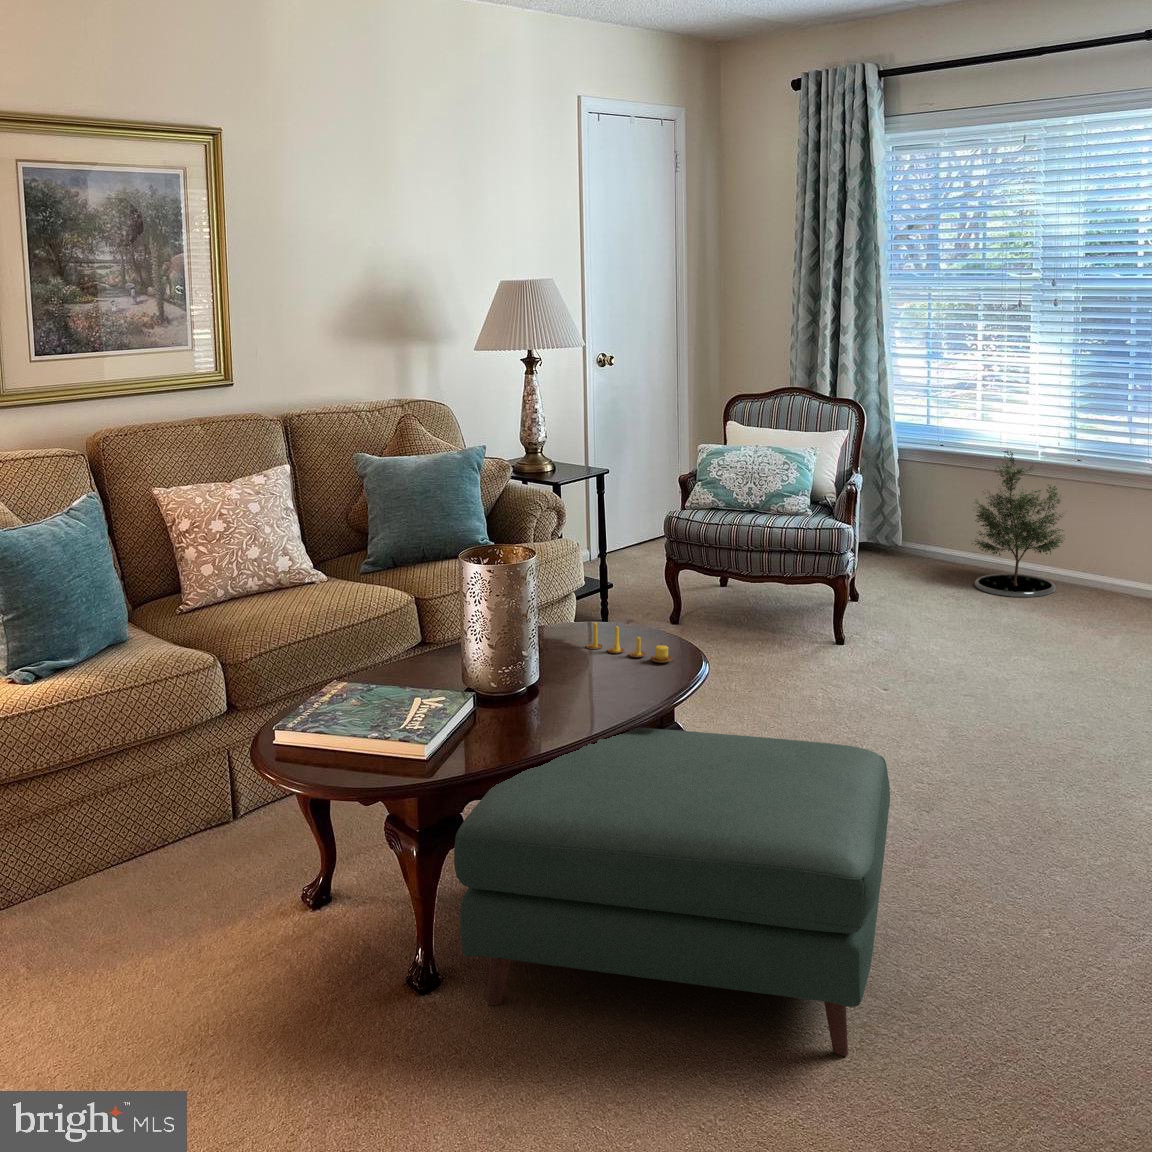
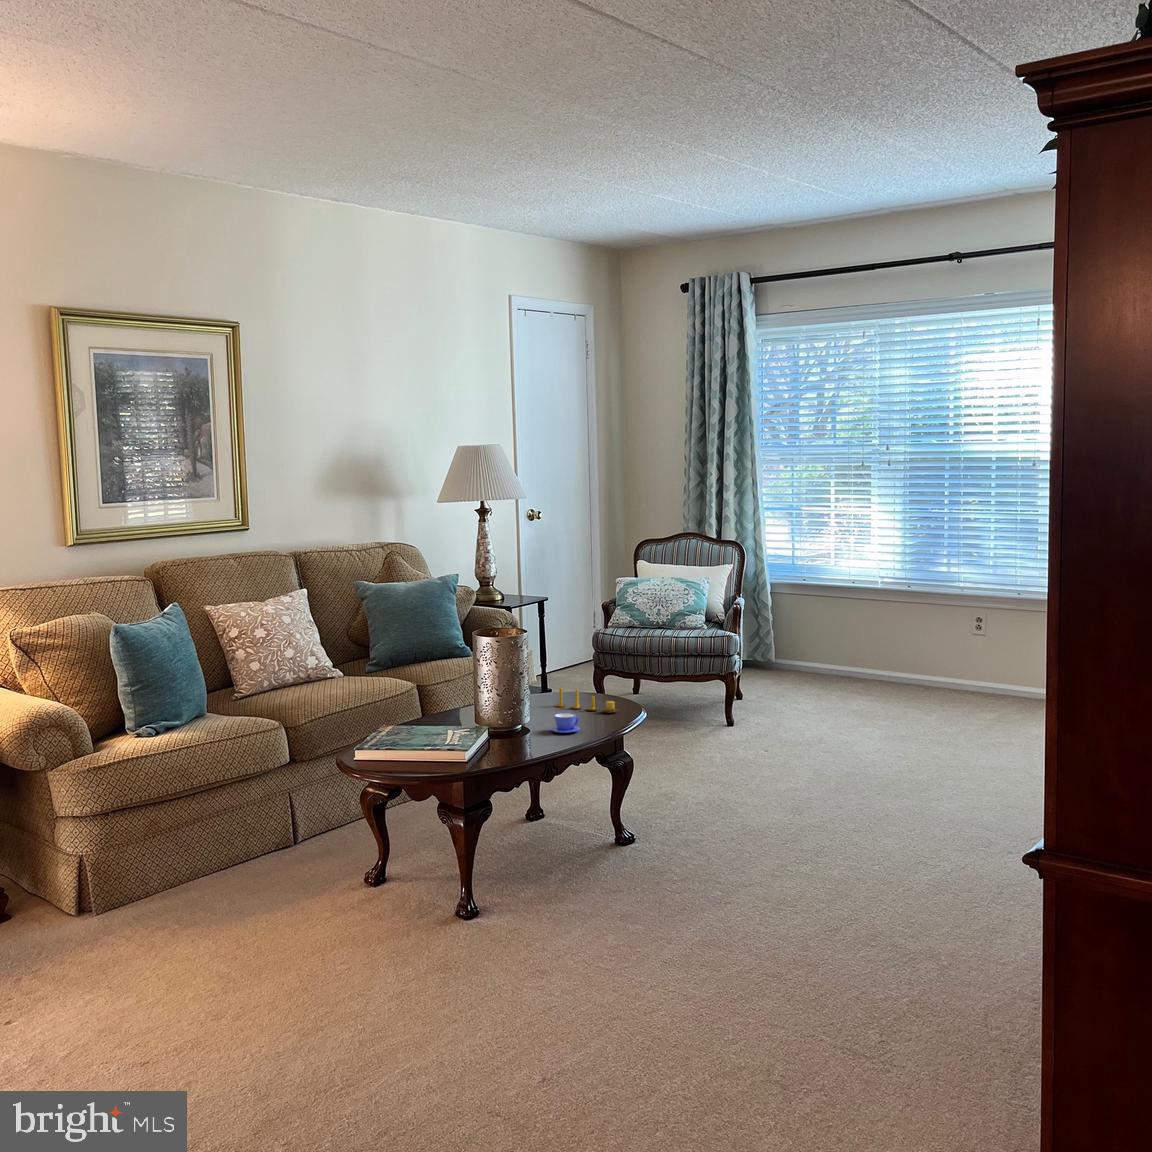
potted tree: present [972,451,1063,597] -> none [834,579,910,697]
teacup: none [569,670,612,701] -> present [551,713,580,733]
ottoman: present [454,728,890,1056] -> none [490,750,771,938]

